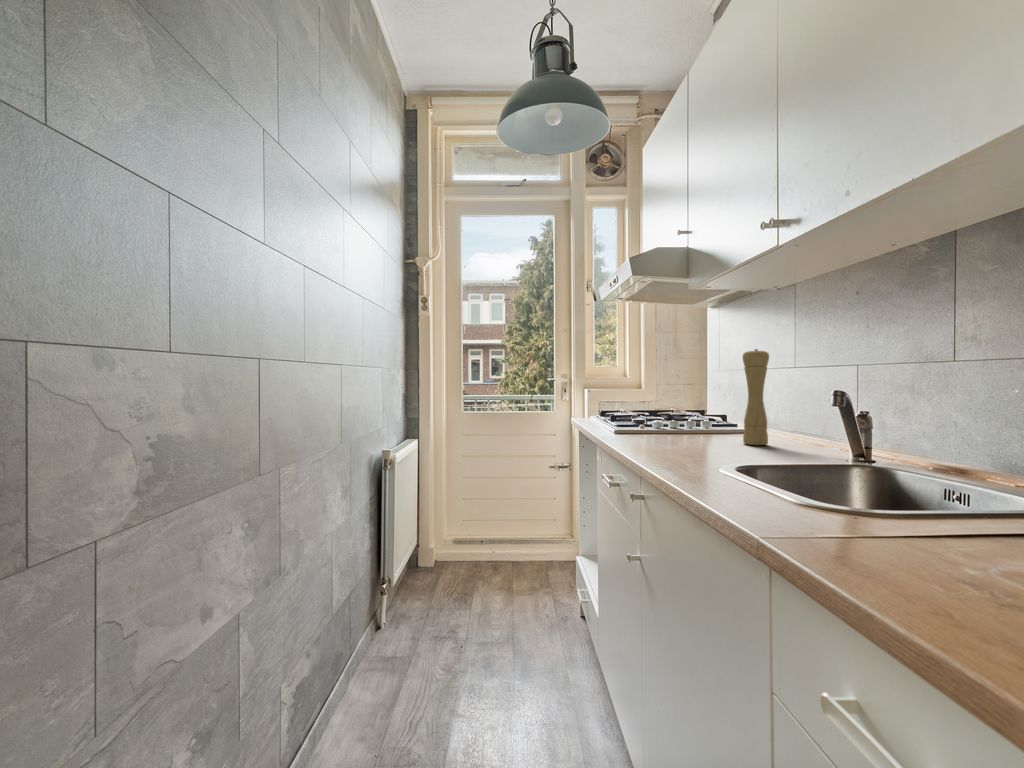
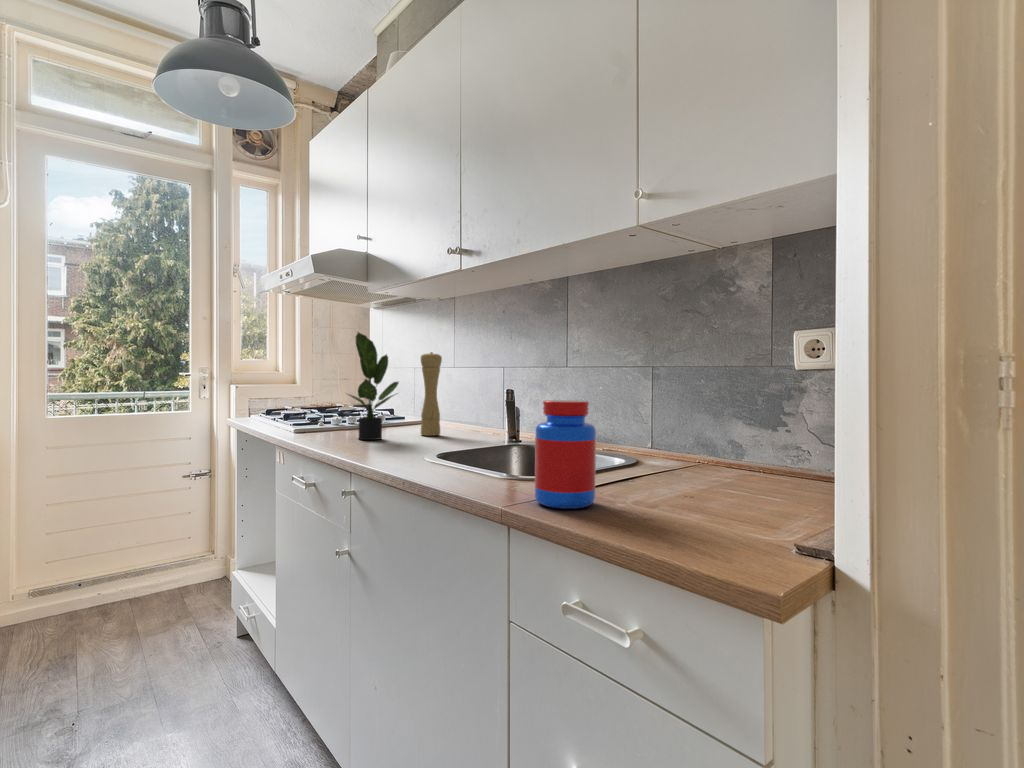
potted plant: none [656,330,715,445] -> present [348,332,399,440]
jar: none [811,404,915,563] -> present [535,400,596,509]

